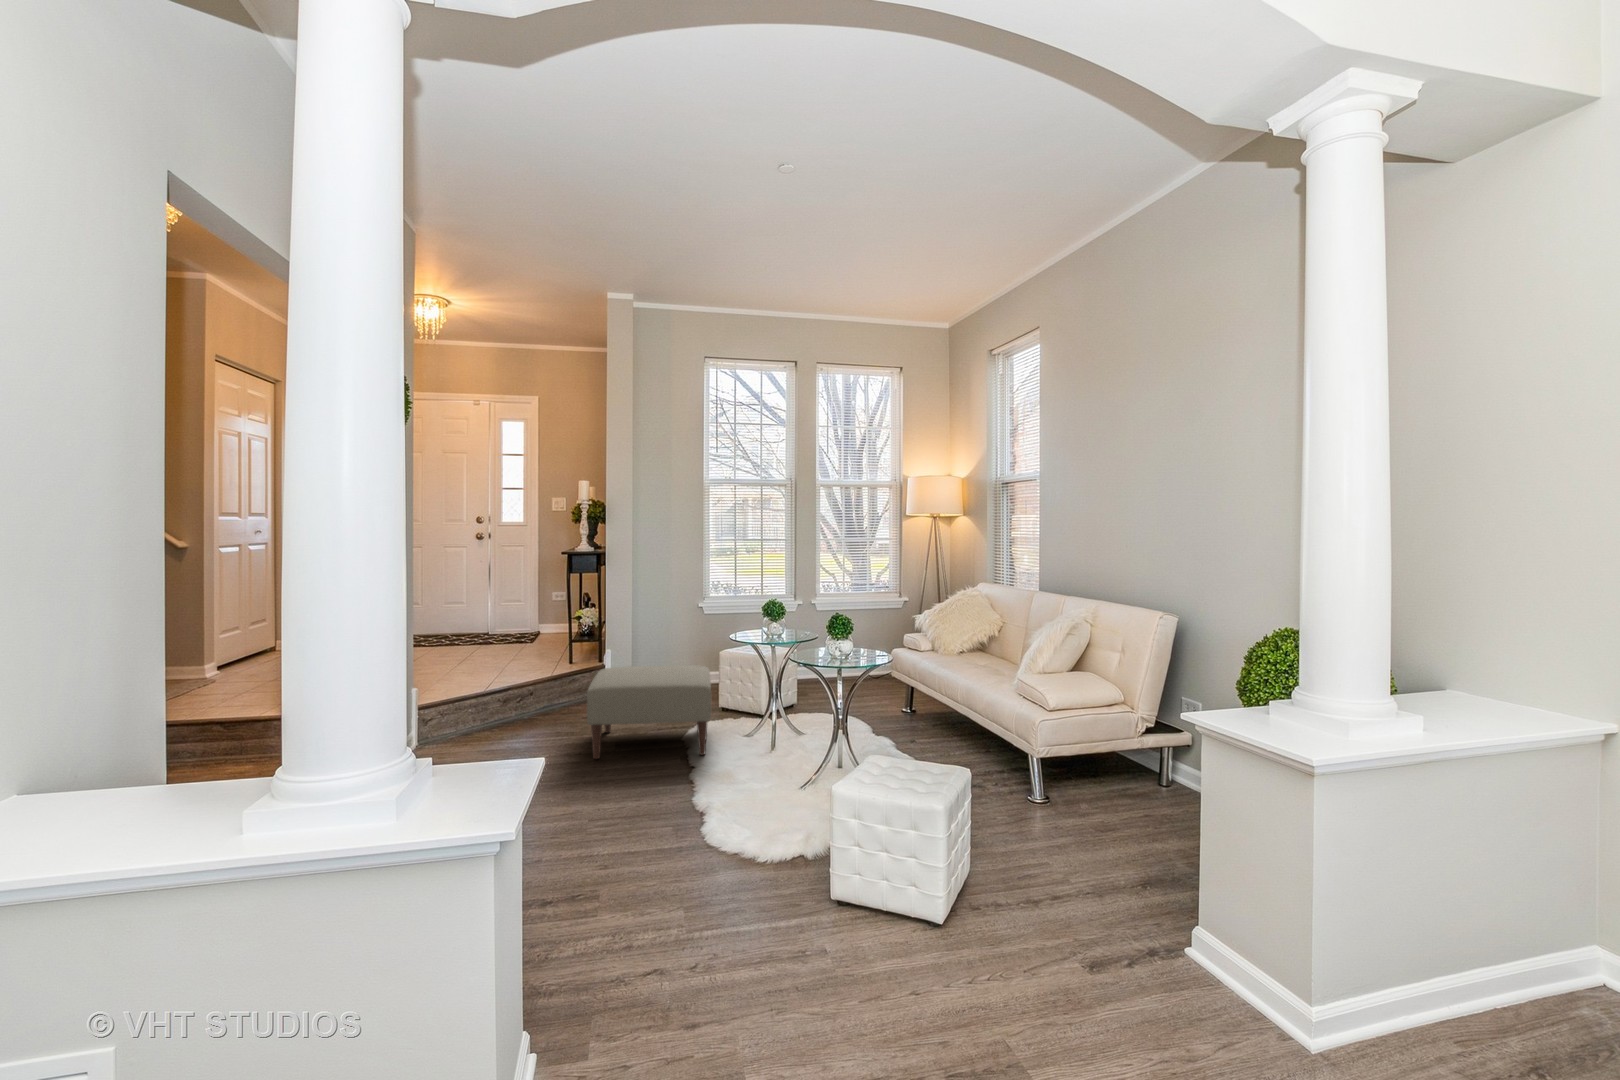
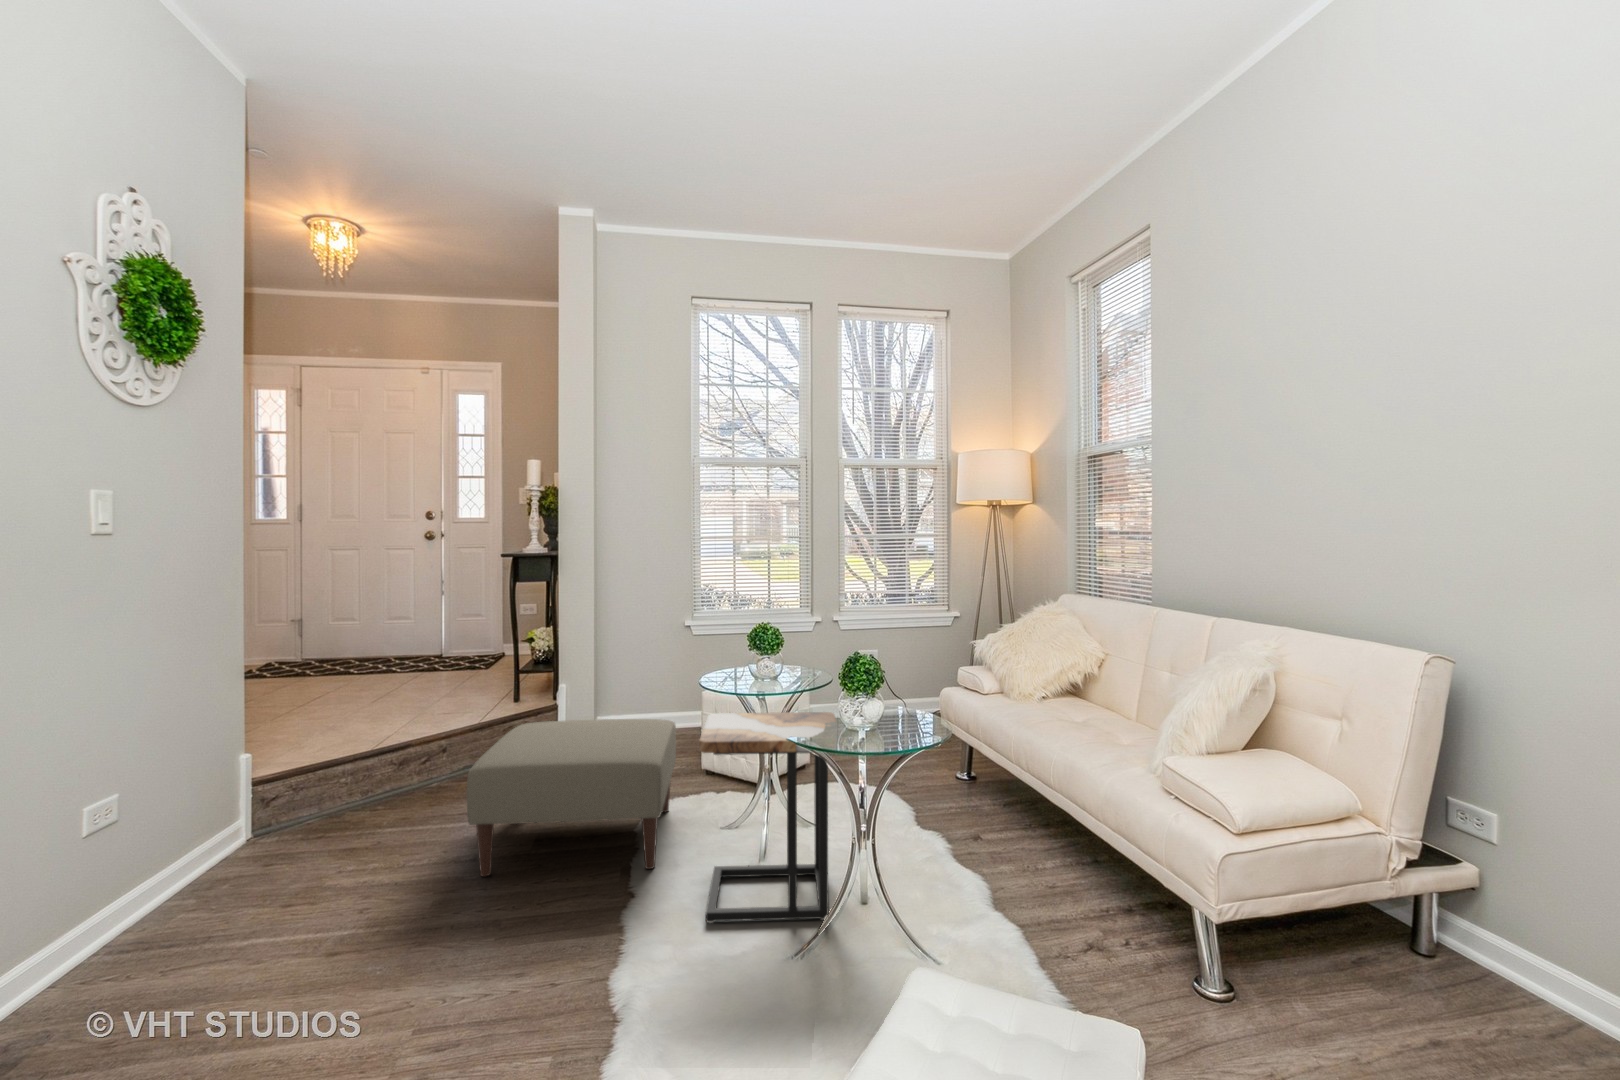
side table: none [742,653,829,776] -> present [699,712,836,923]

